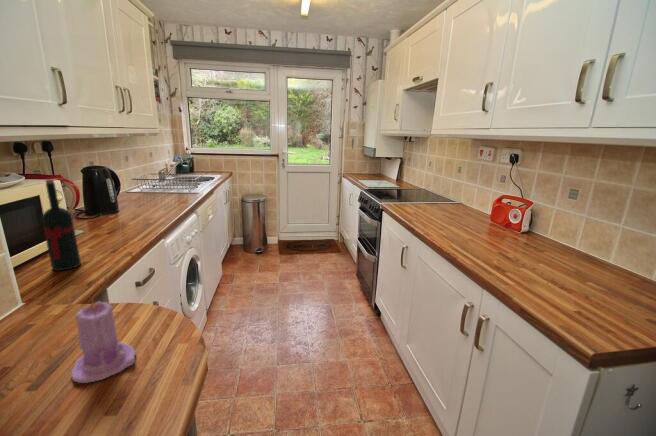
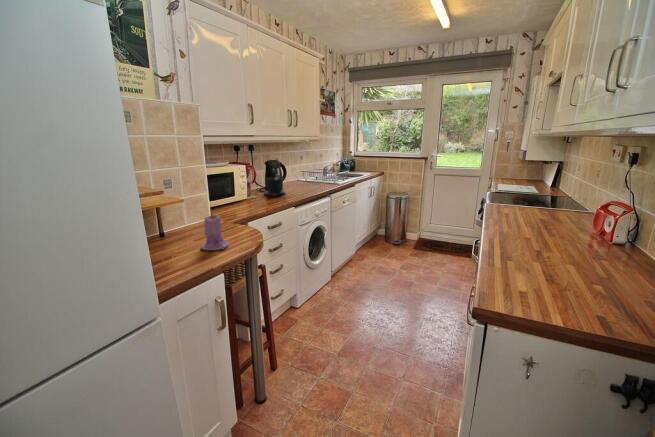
potted plant: none [91,161,134,225] -> present [264,156,285,196]
wine bottle: present [42,179,81,271] -> none [226,161,242,212]

